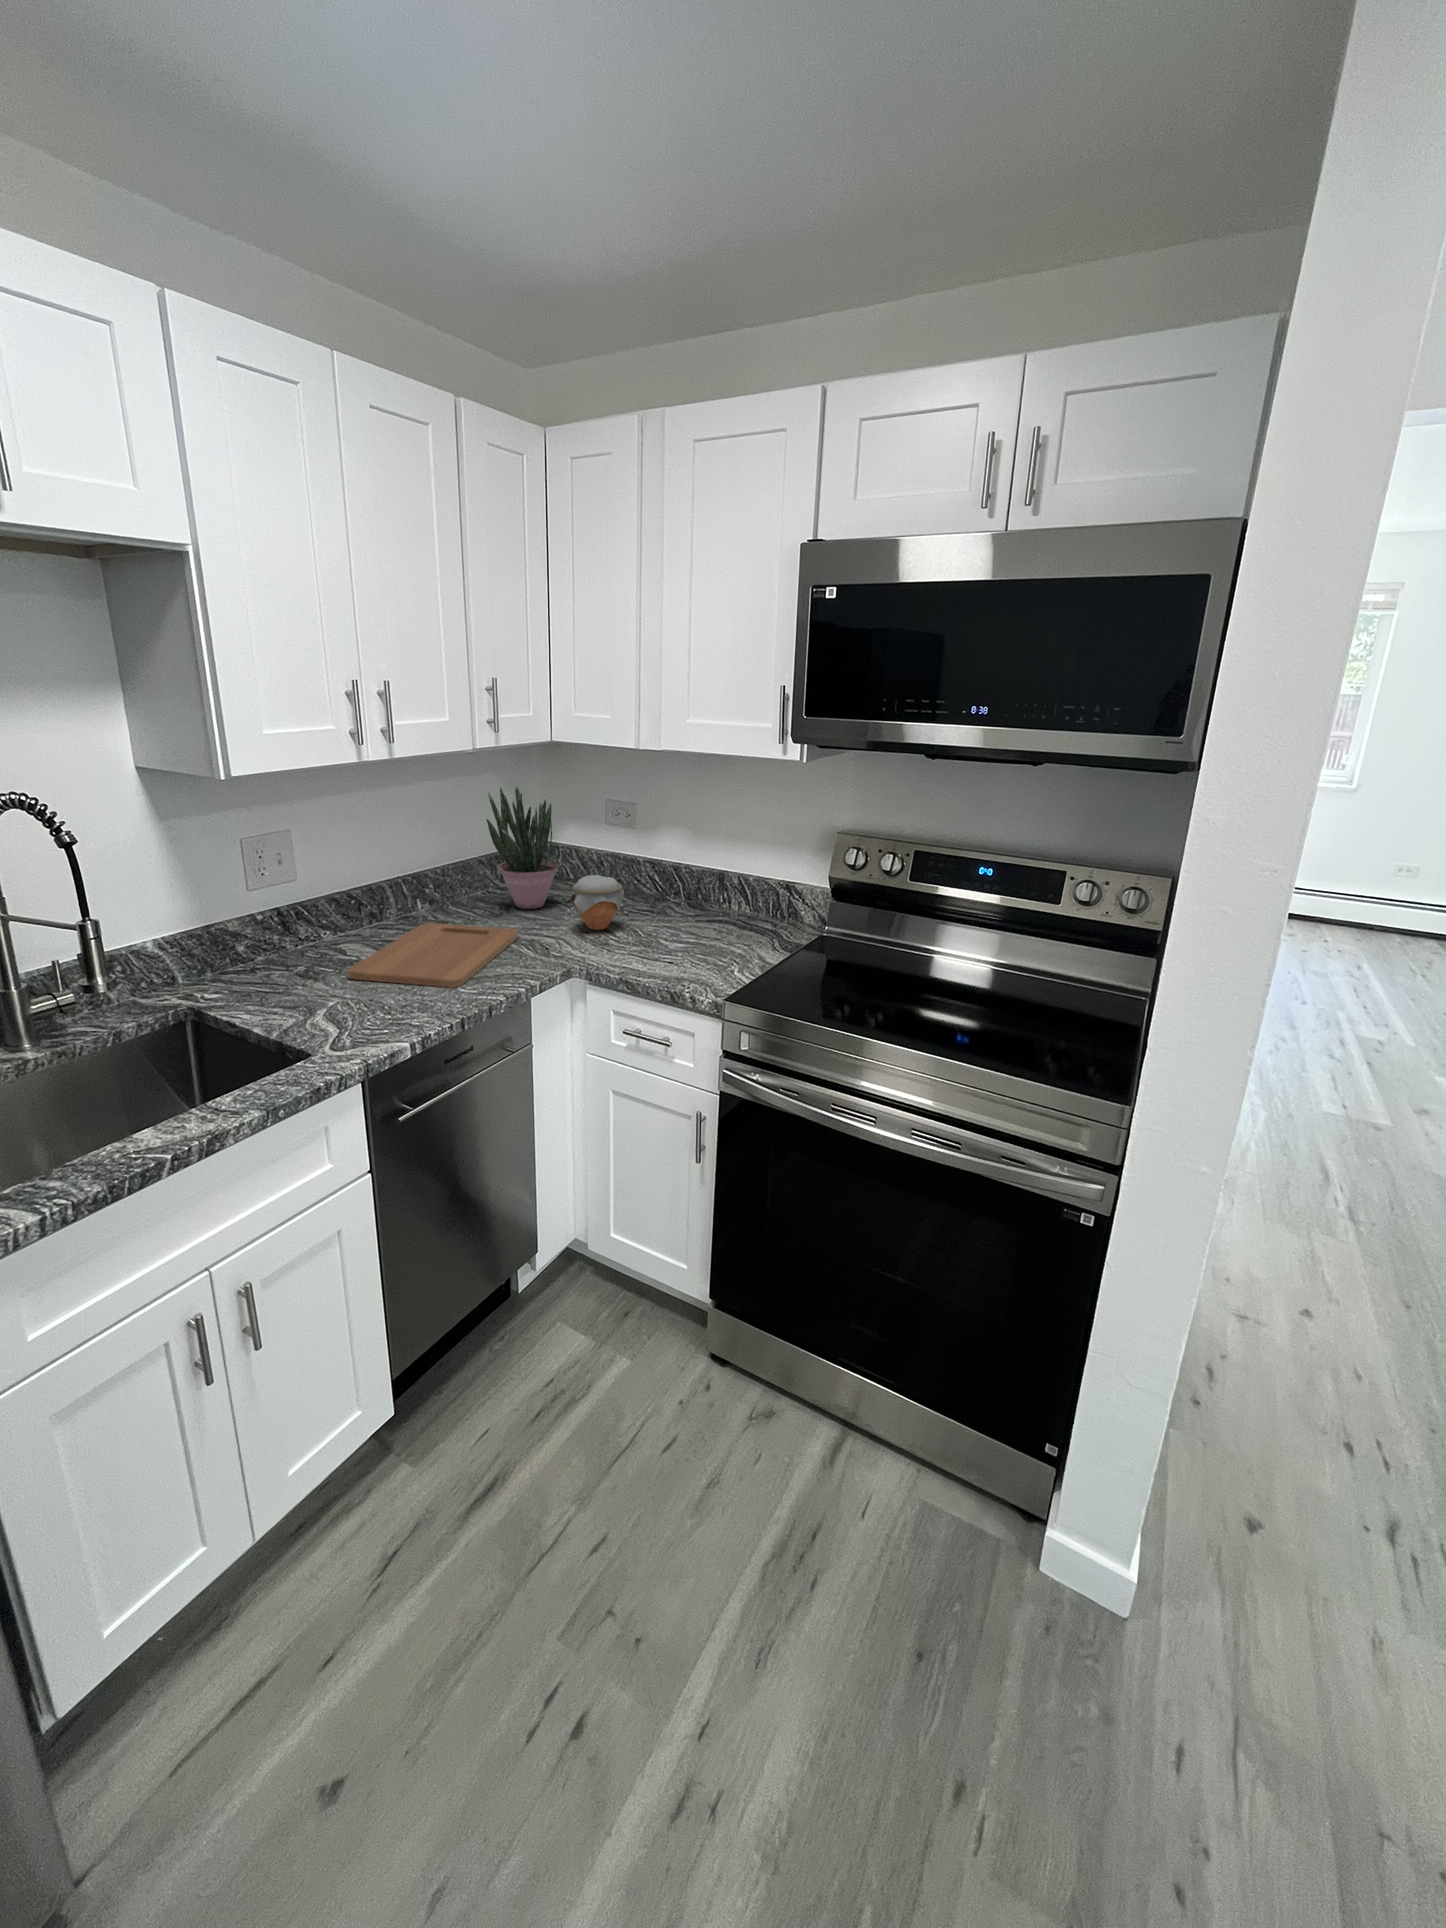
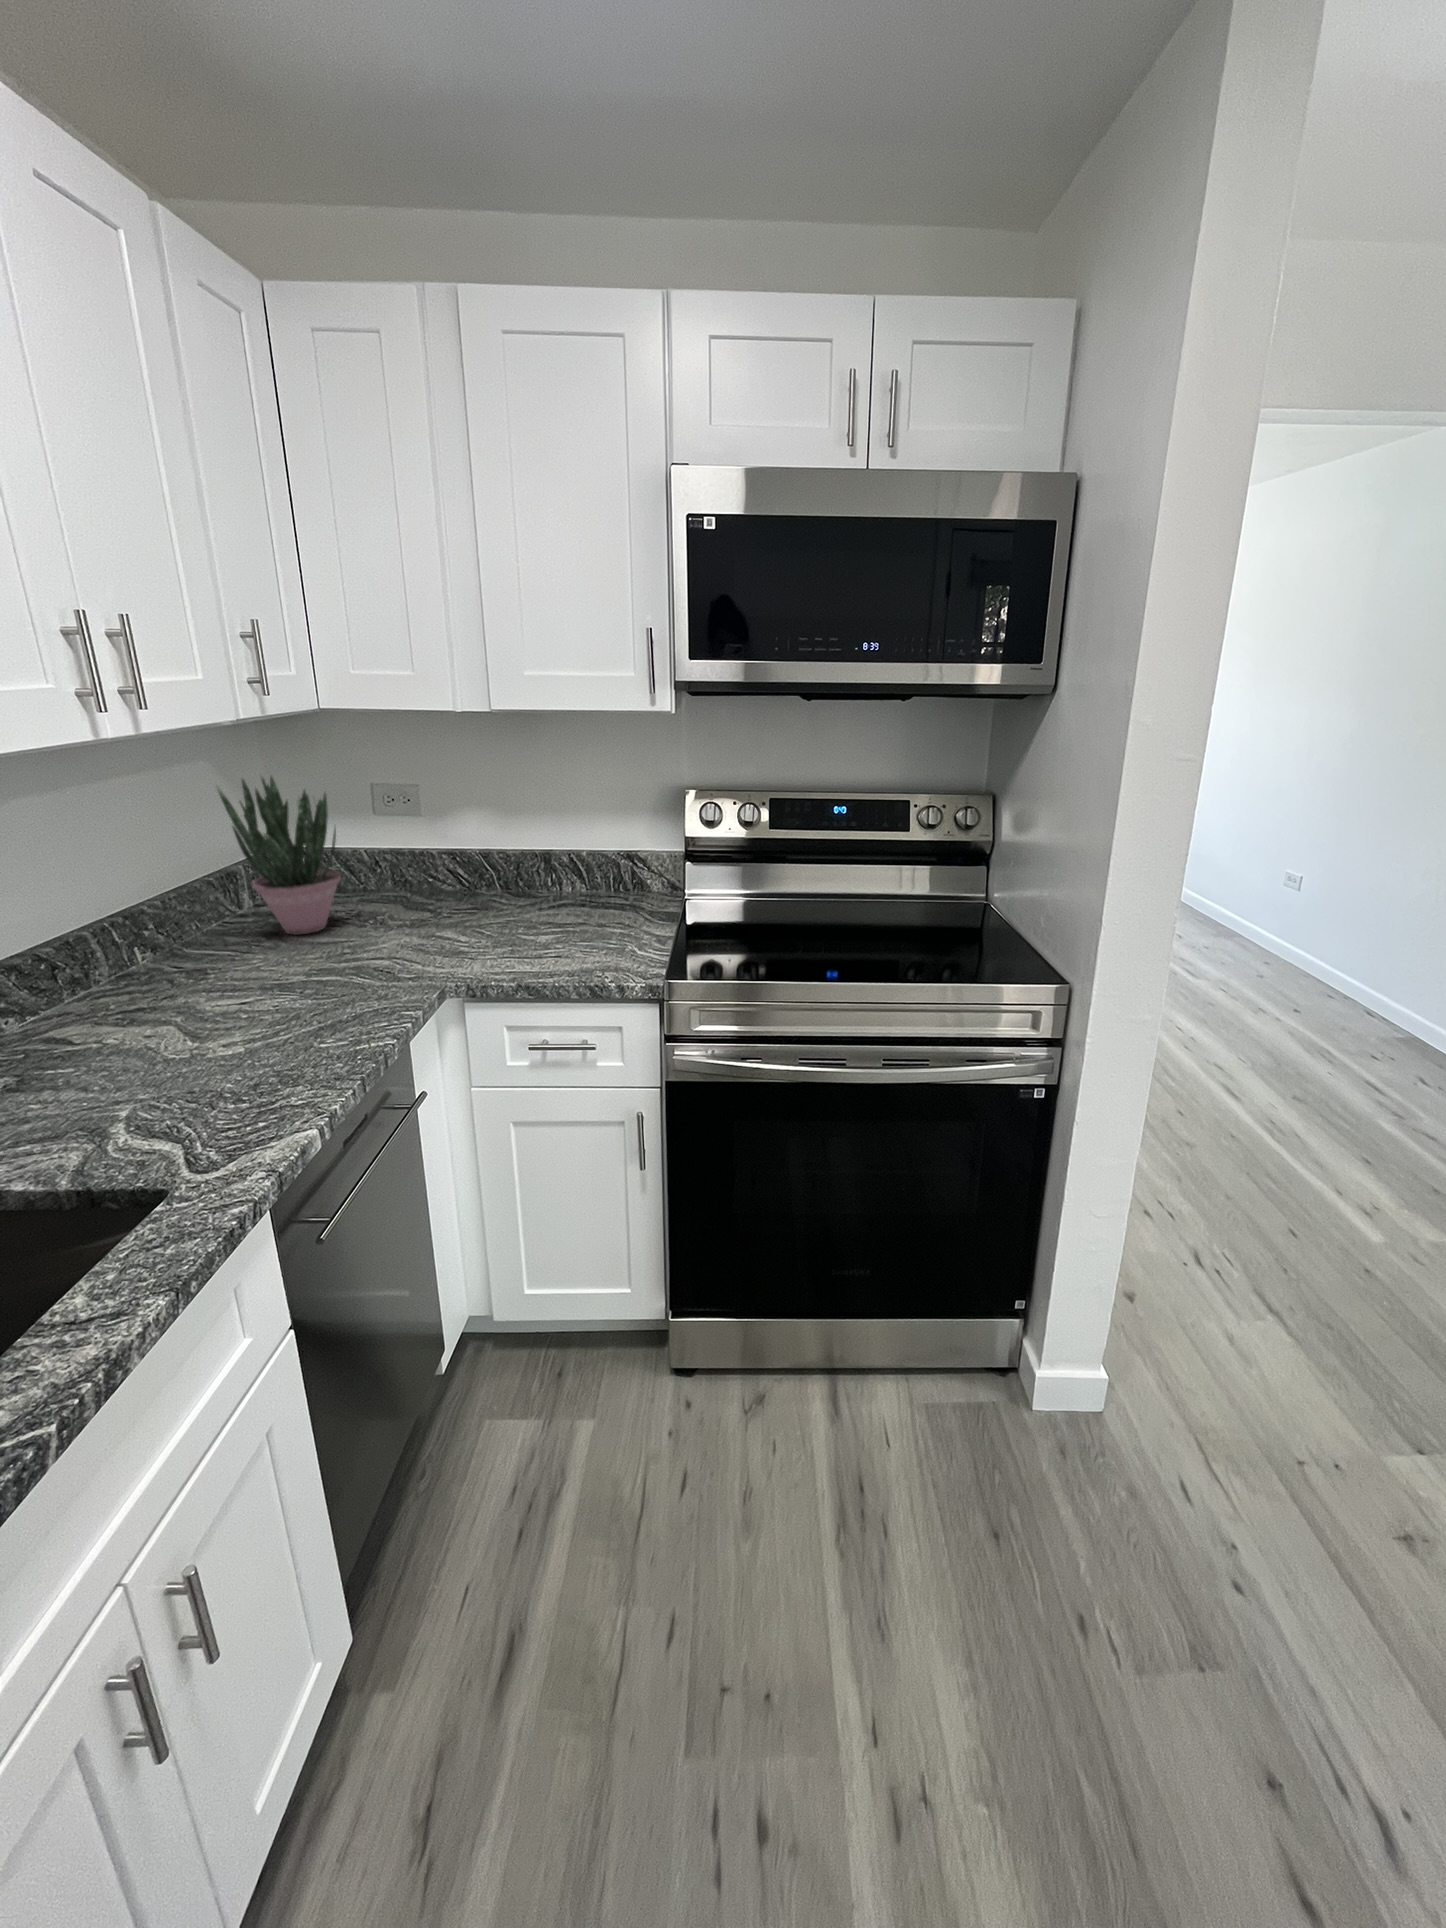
jar: present [570,875,624,930] -> none [388,873,456,941]
cutting board: present [348,923,519,988] -> none [111,959,334,1074]

